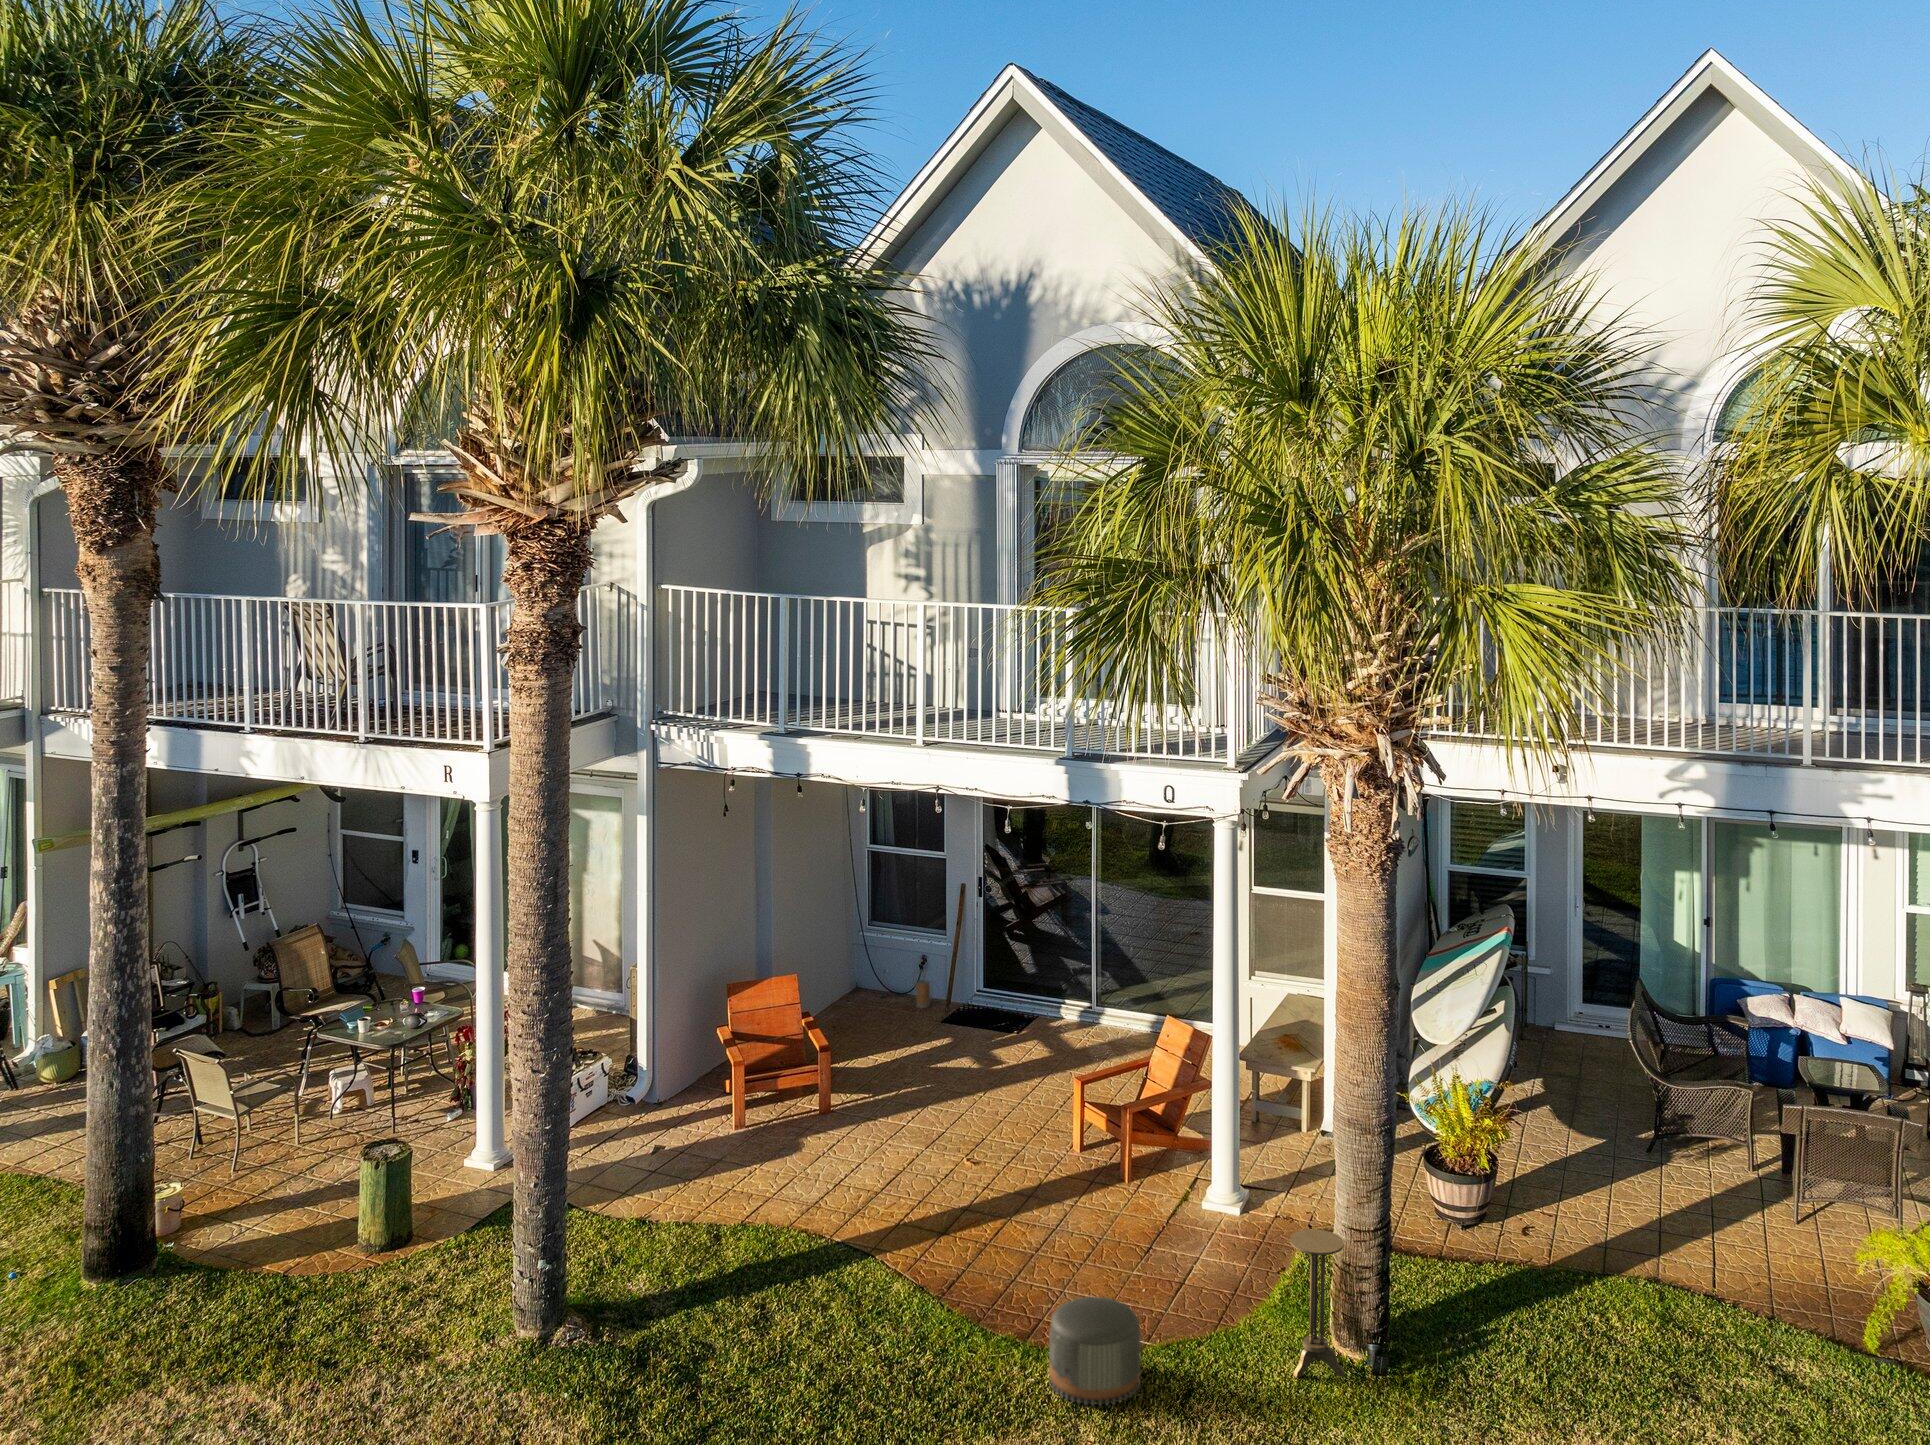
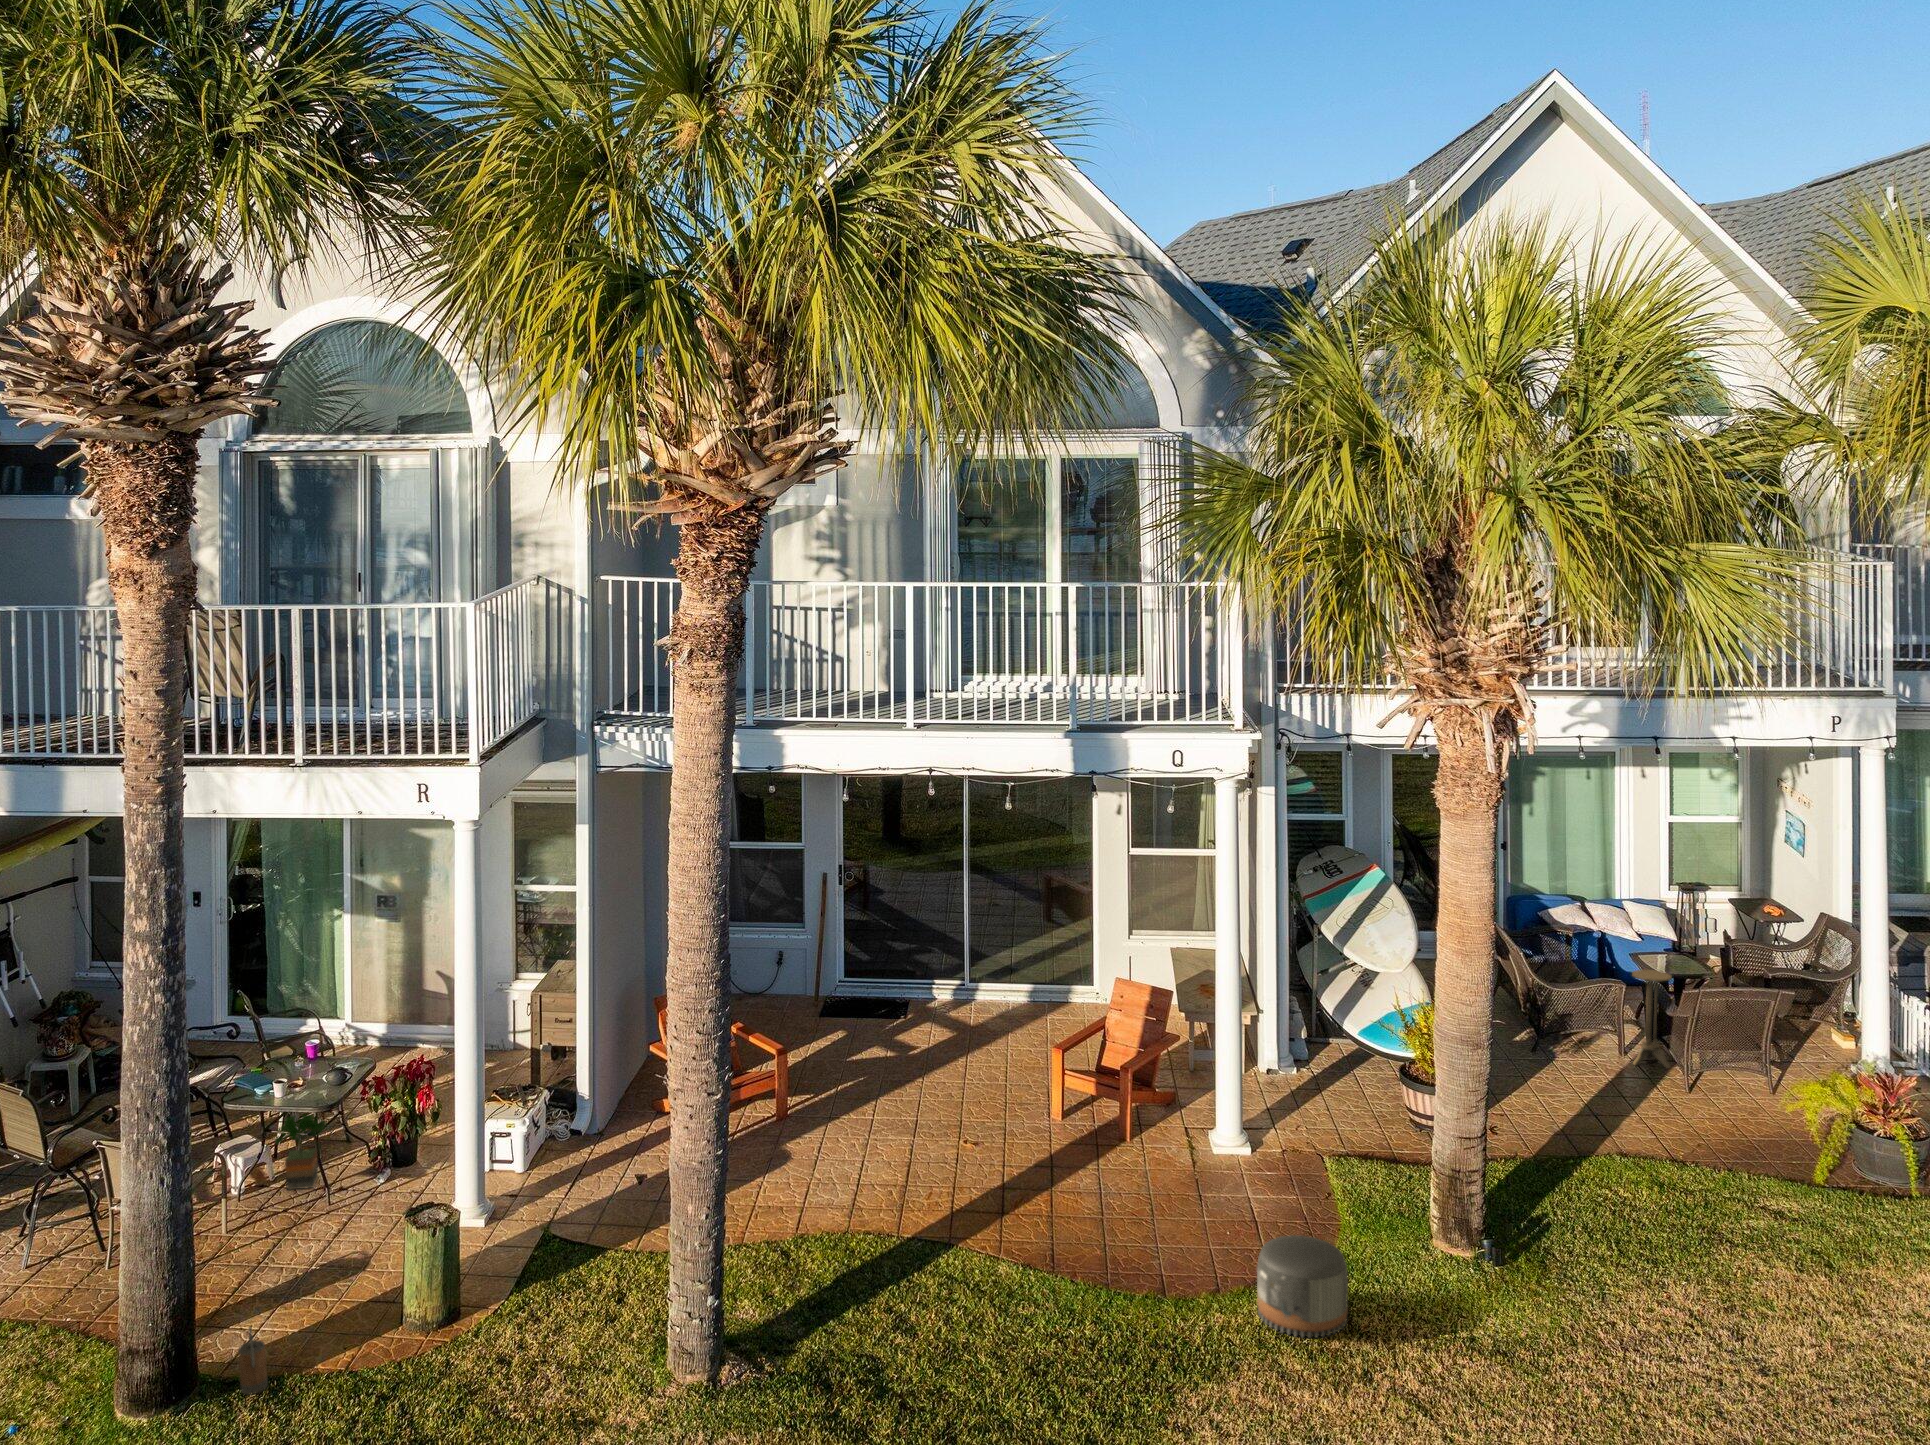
watering can: present [911,971,932,1008] -> present [238,1327,268,1394]
potted tree: none [351,1052,403,1119] -> present [275,1114,327,1190]
side table: present [1290,1229,1344,1378] -> present [1632,970,1672,1068]

